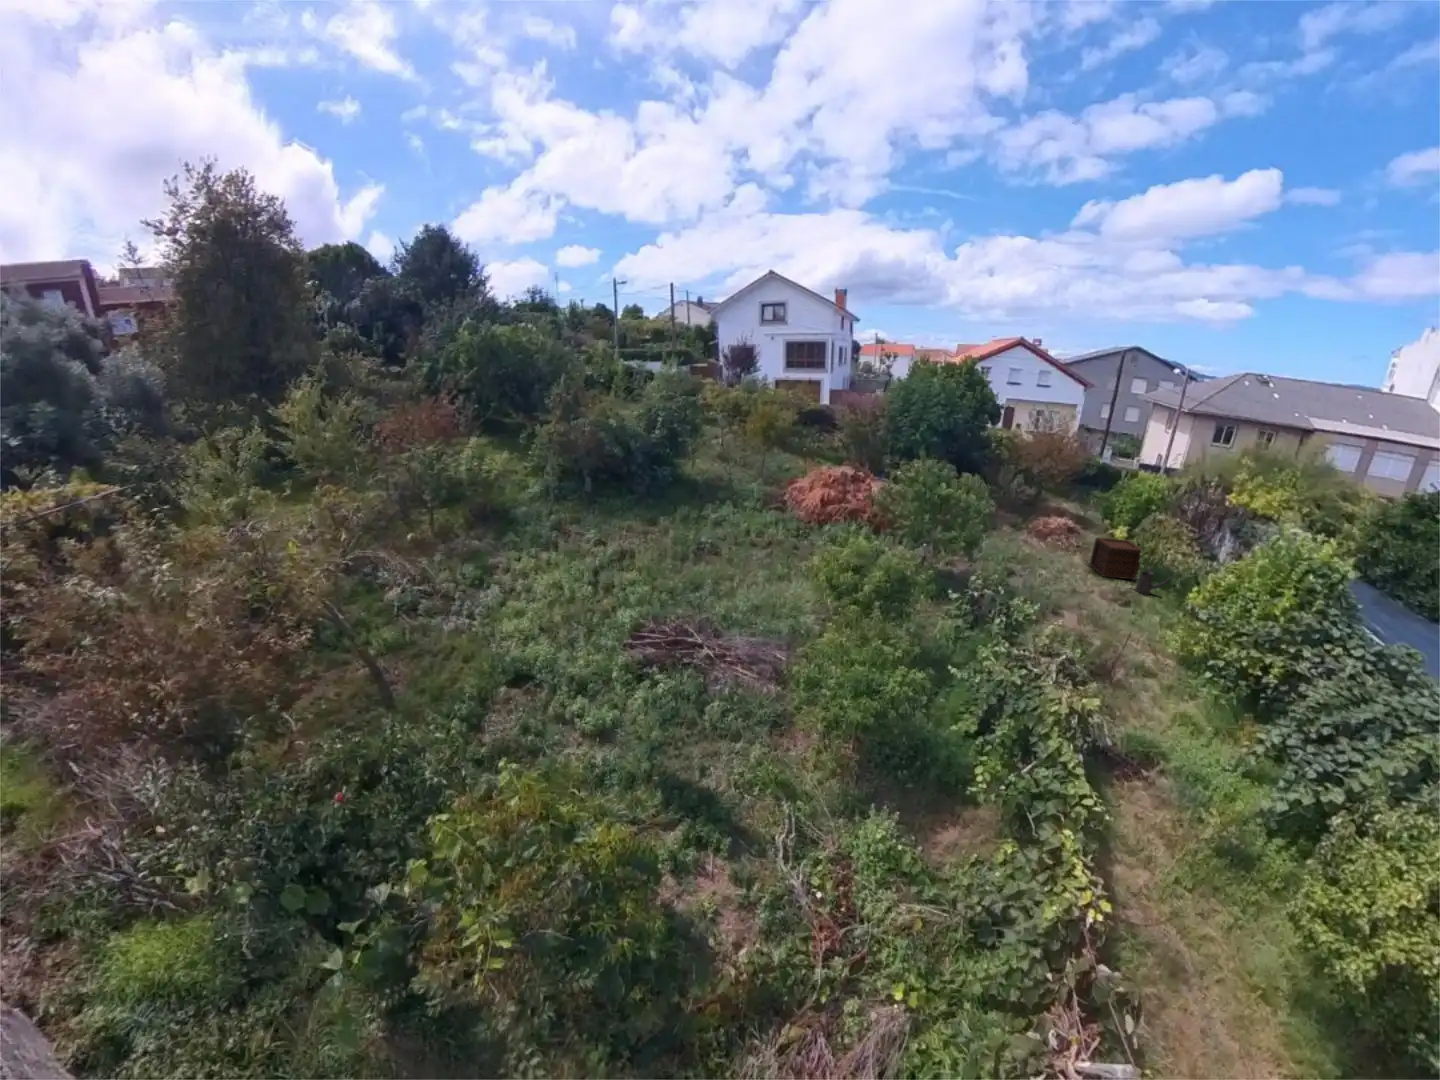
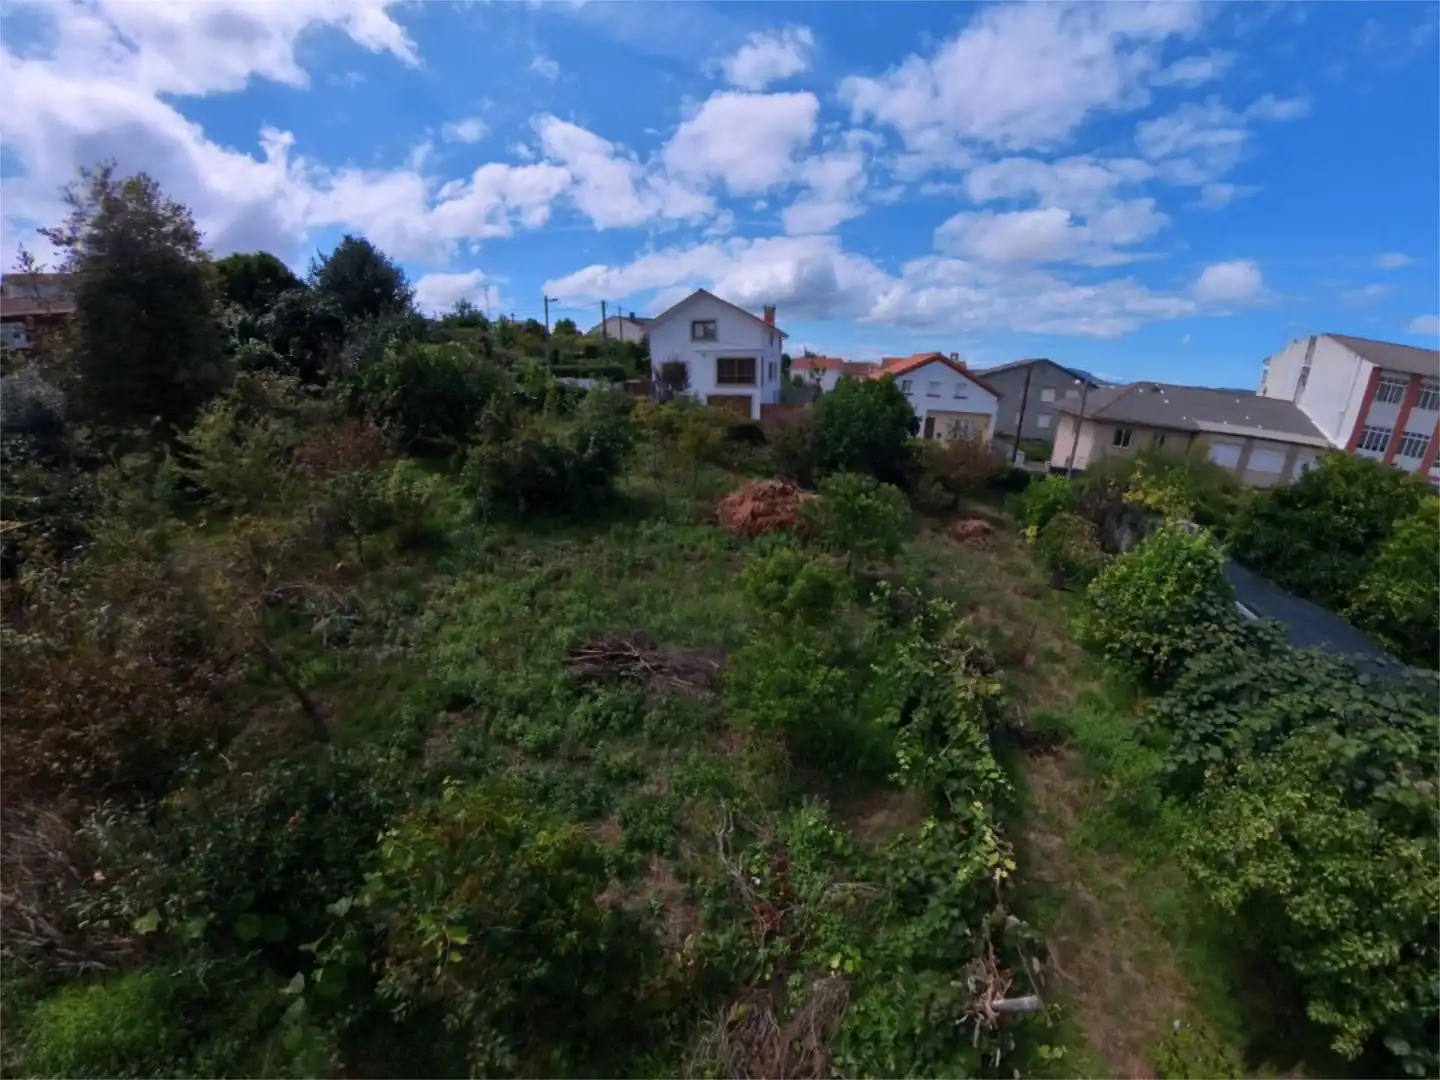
wooden crate: present [1090,538,1141,580] -> none [1008,538,1056,576]

